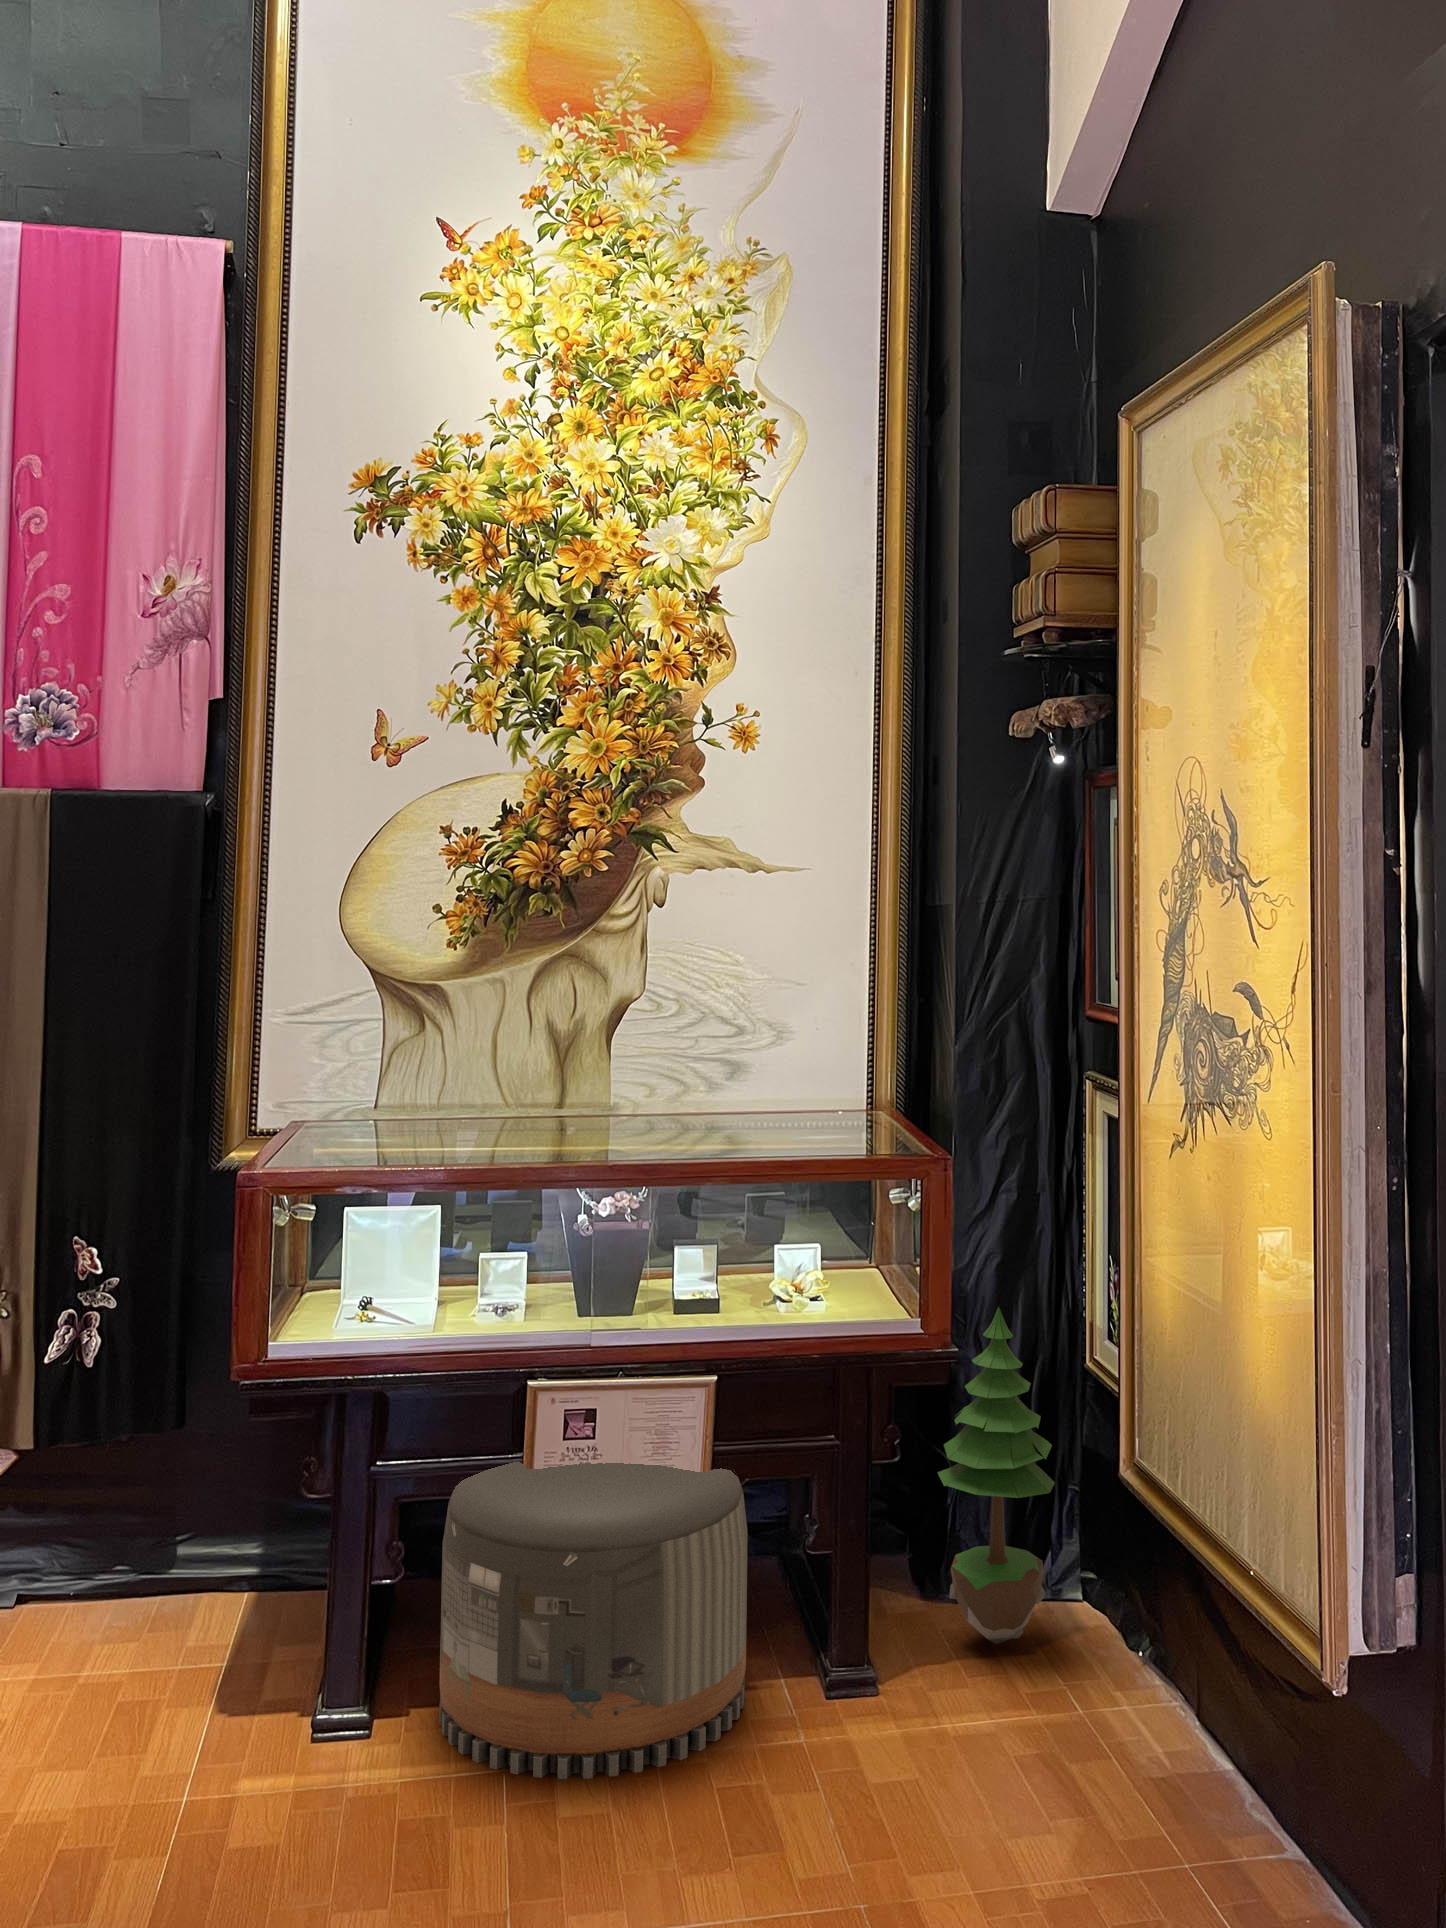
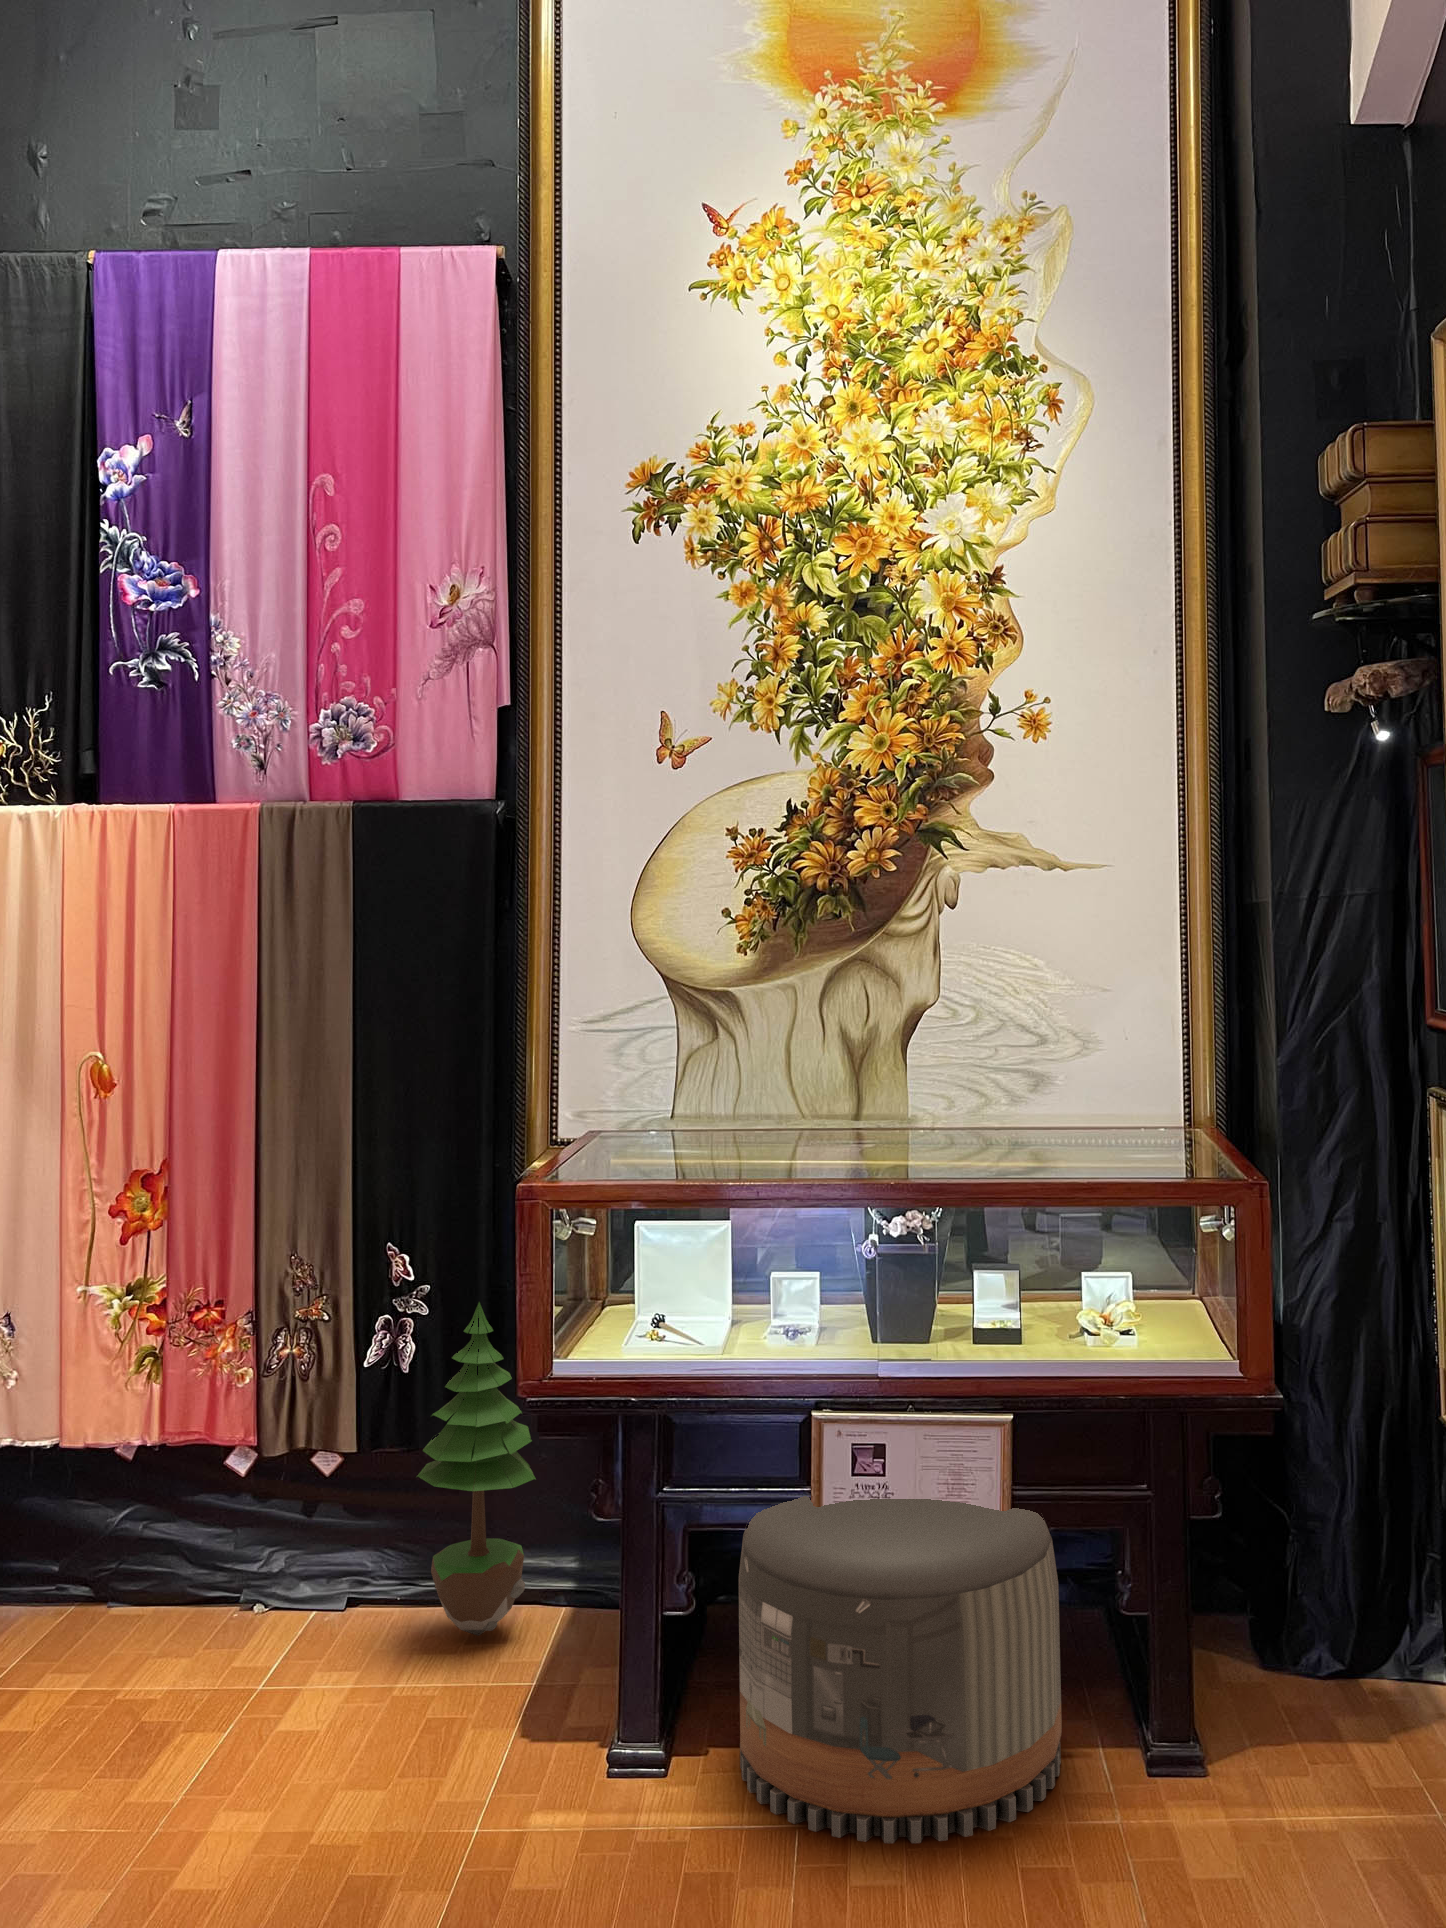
potted tree: present [938,1307,1055,1644] -> present [417,1302,536,1636]

